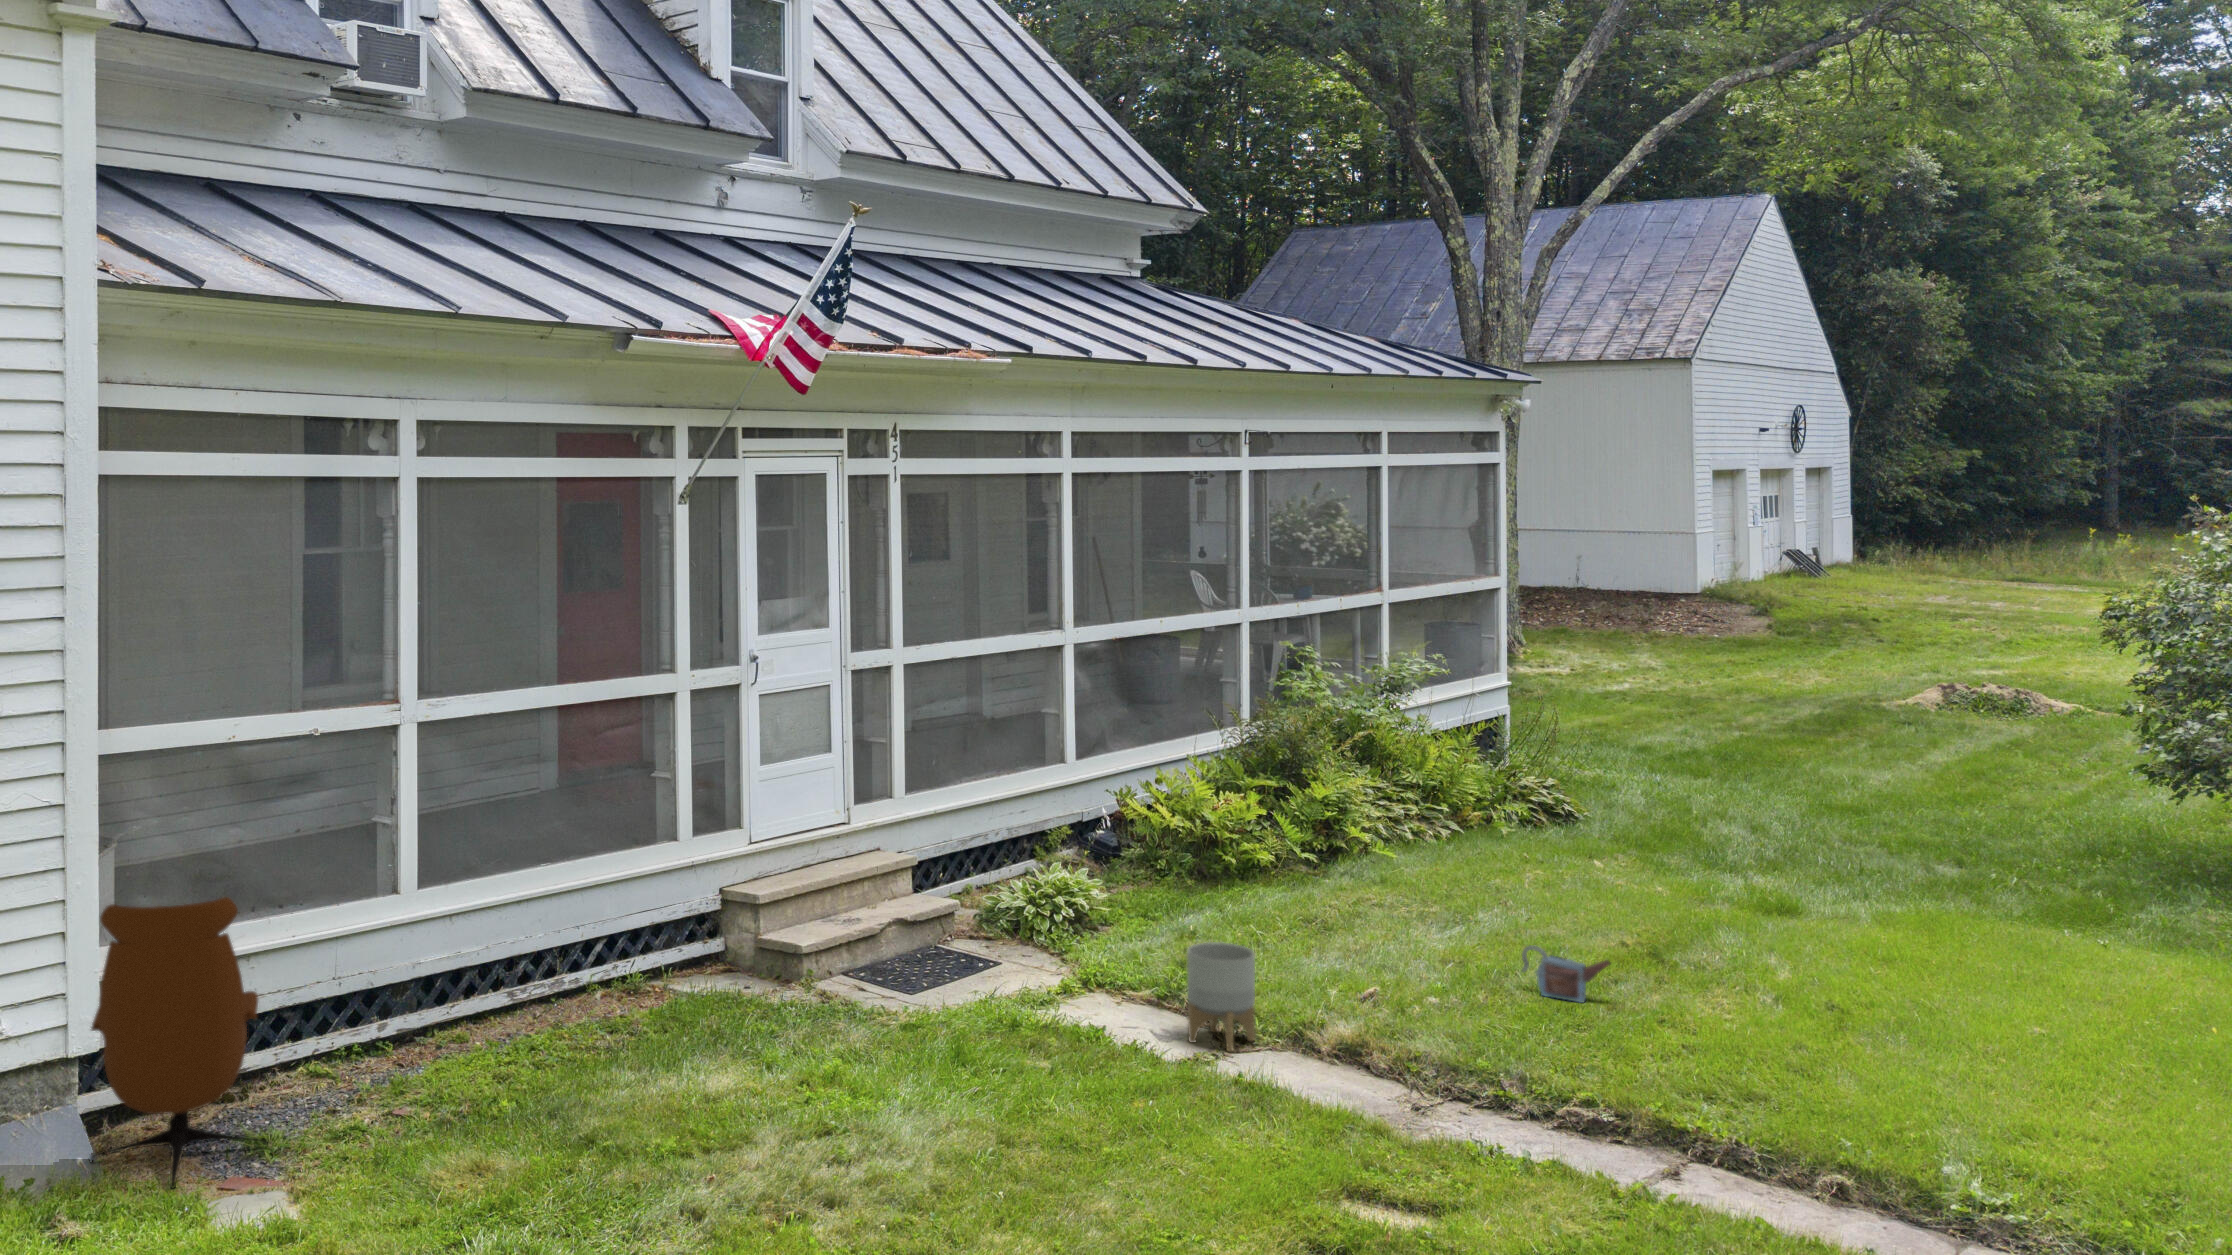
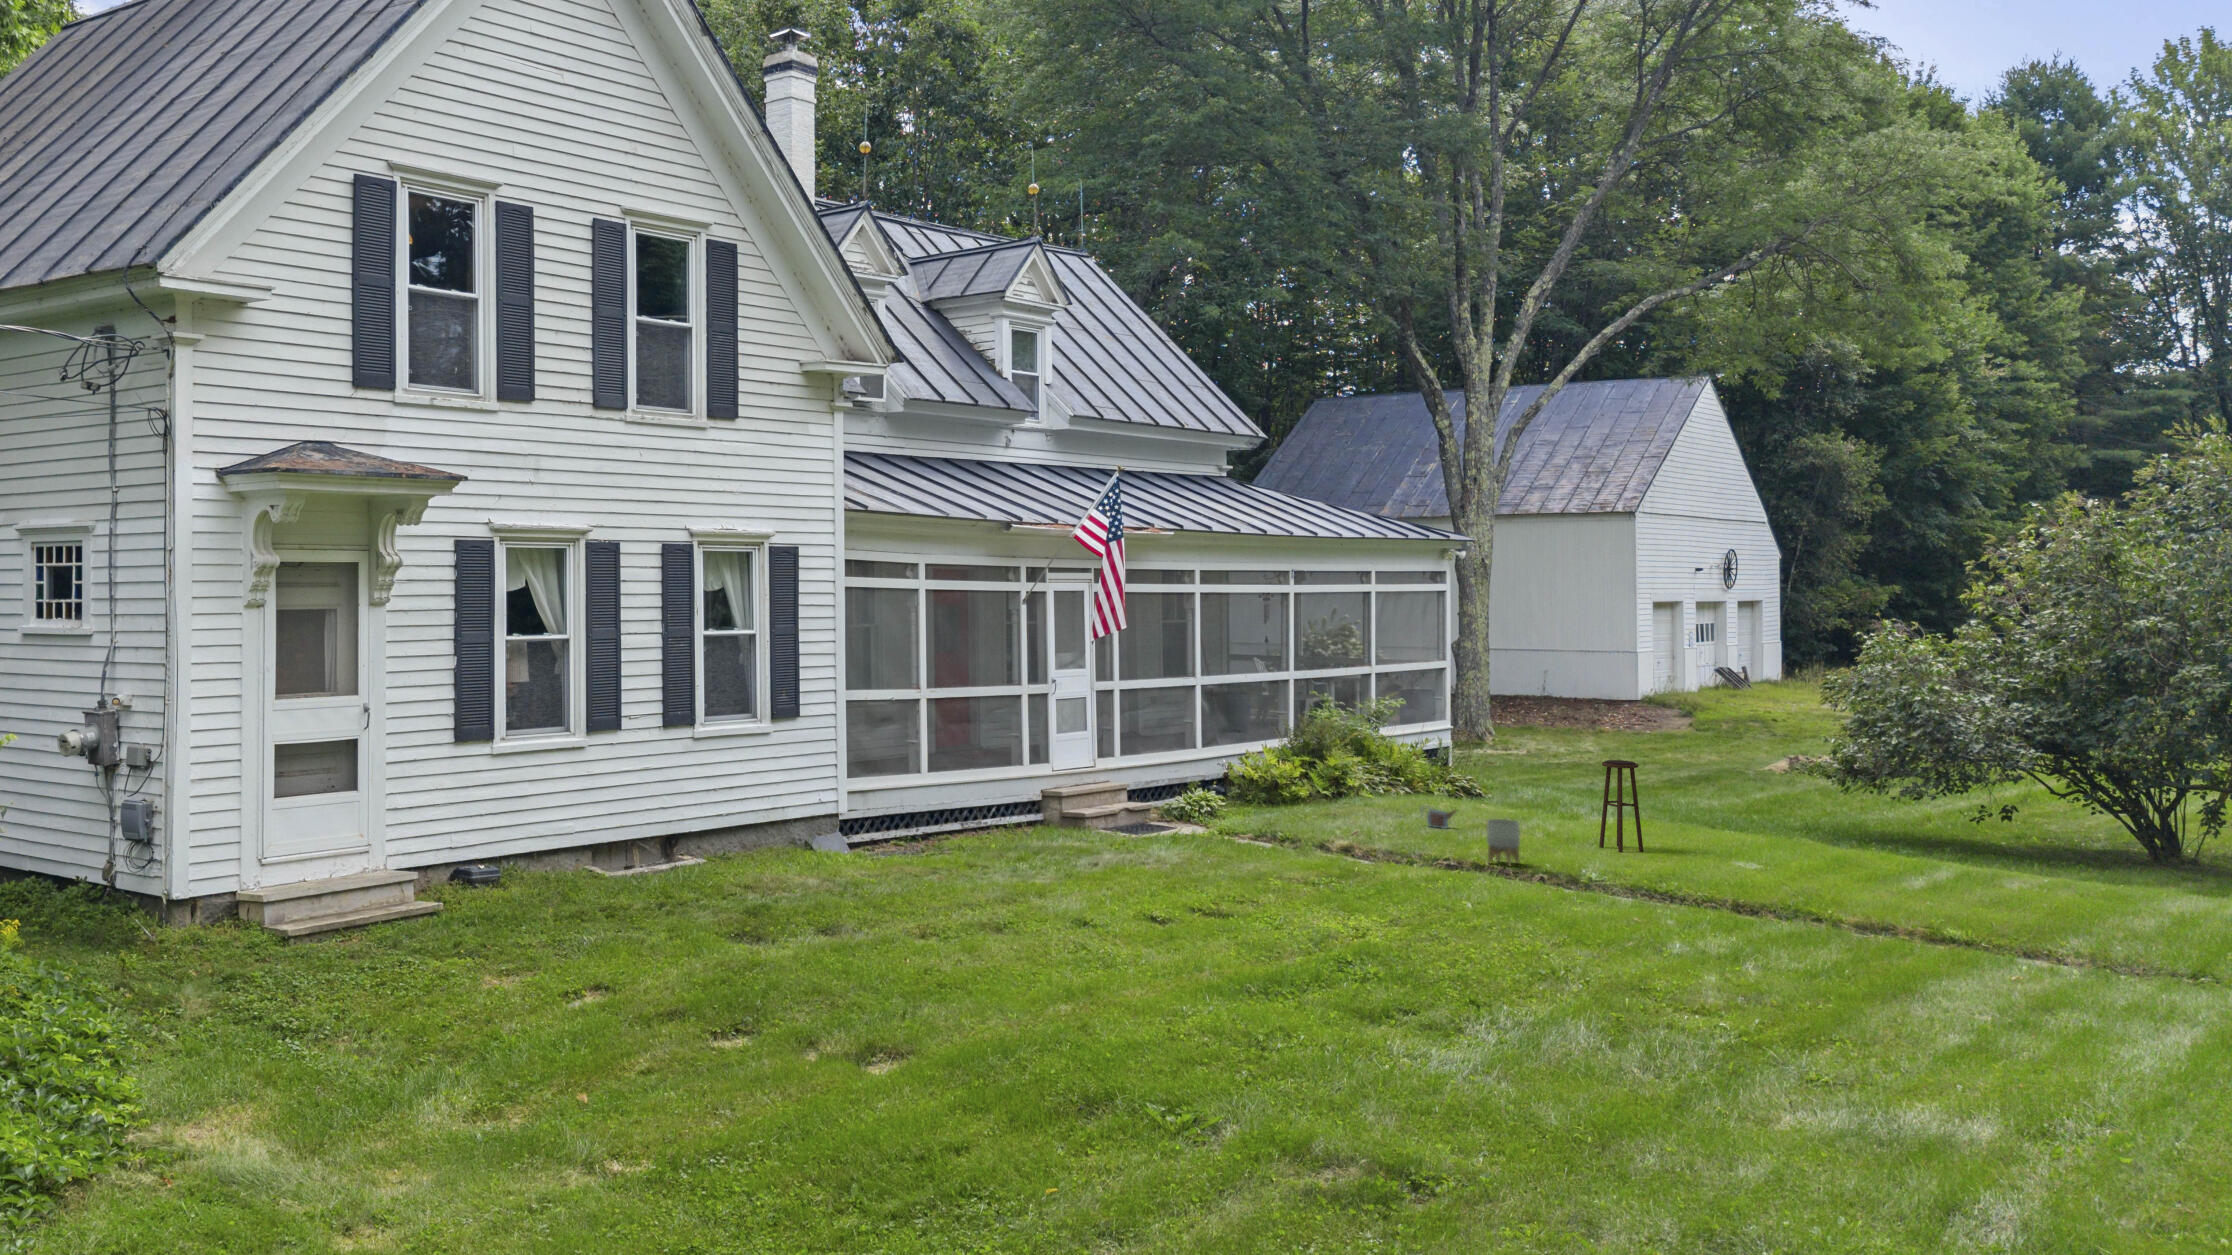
stool: none [1982,878,2107,1116] -> present [1599,760,1643,852]
lounge chair: present [90,897,268,1188] -> none [845,745,919,855]
planter: present [1187,942,1255,1052] -> present [1487,819,1520,865]

